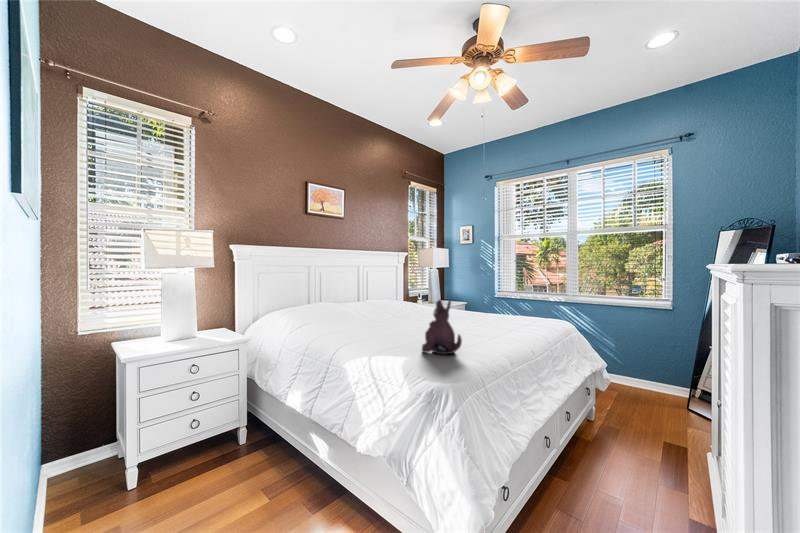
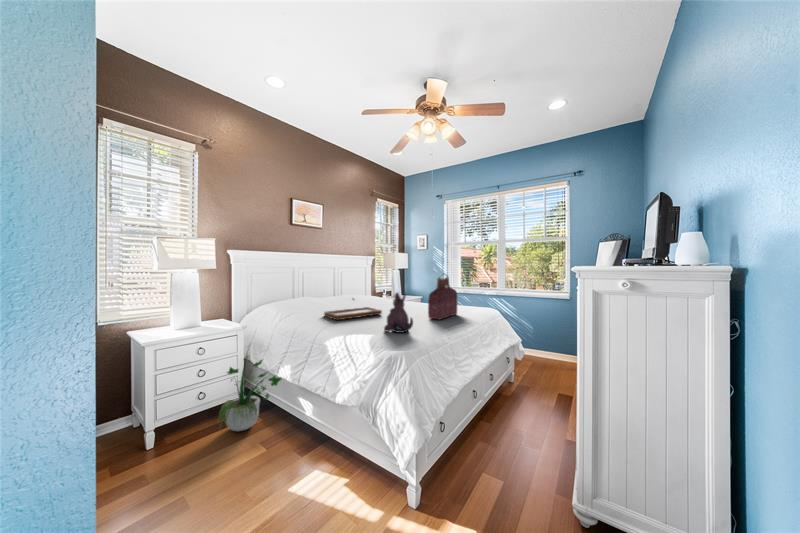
handbag: none [480,274,518,336] -> present [428,275,457,319]
tray: none [344,305,417,335] -> present [324,298,382,320]
potted plant: none [211,358,292,472] -> present [218,356,282,431]

